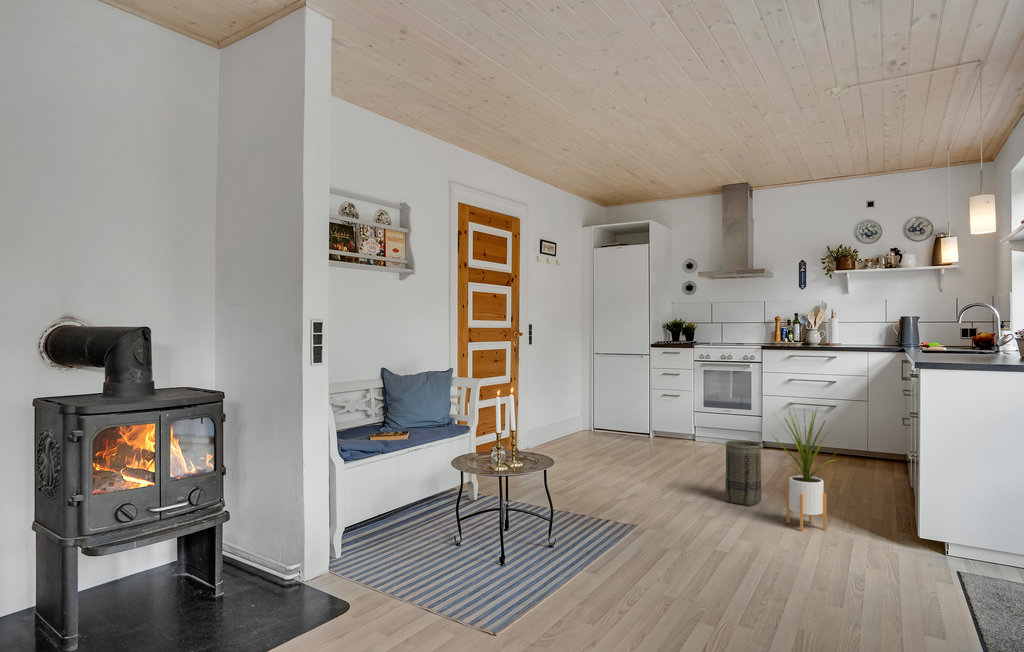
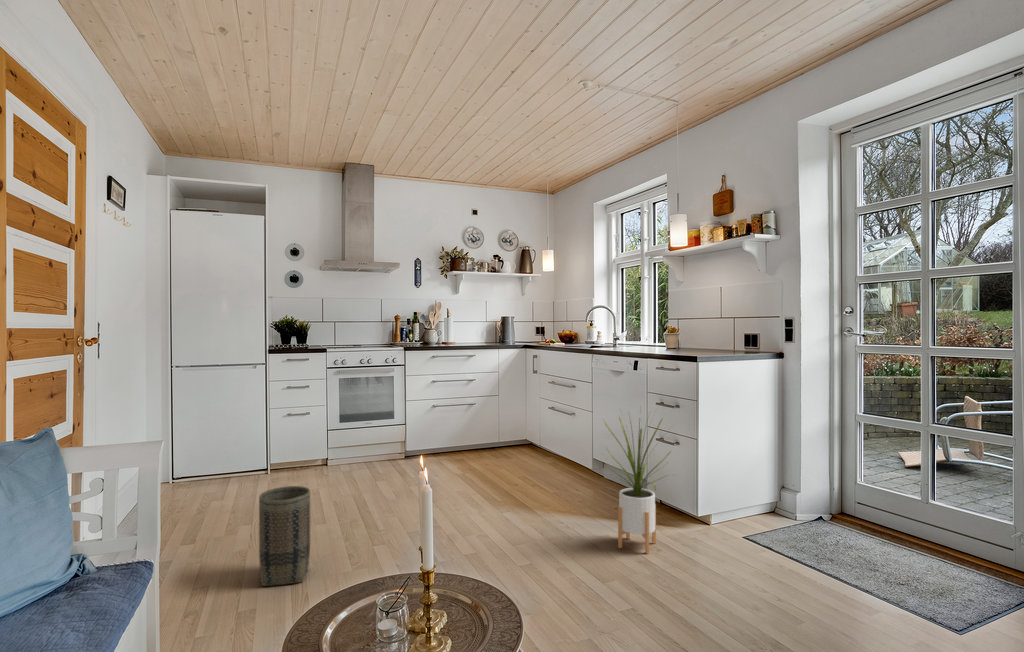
basket: present [725,440,761,506] -> present [259,486,310,586]

